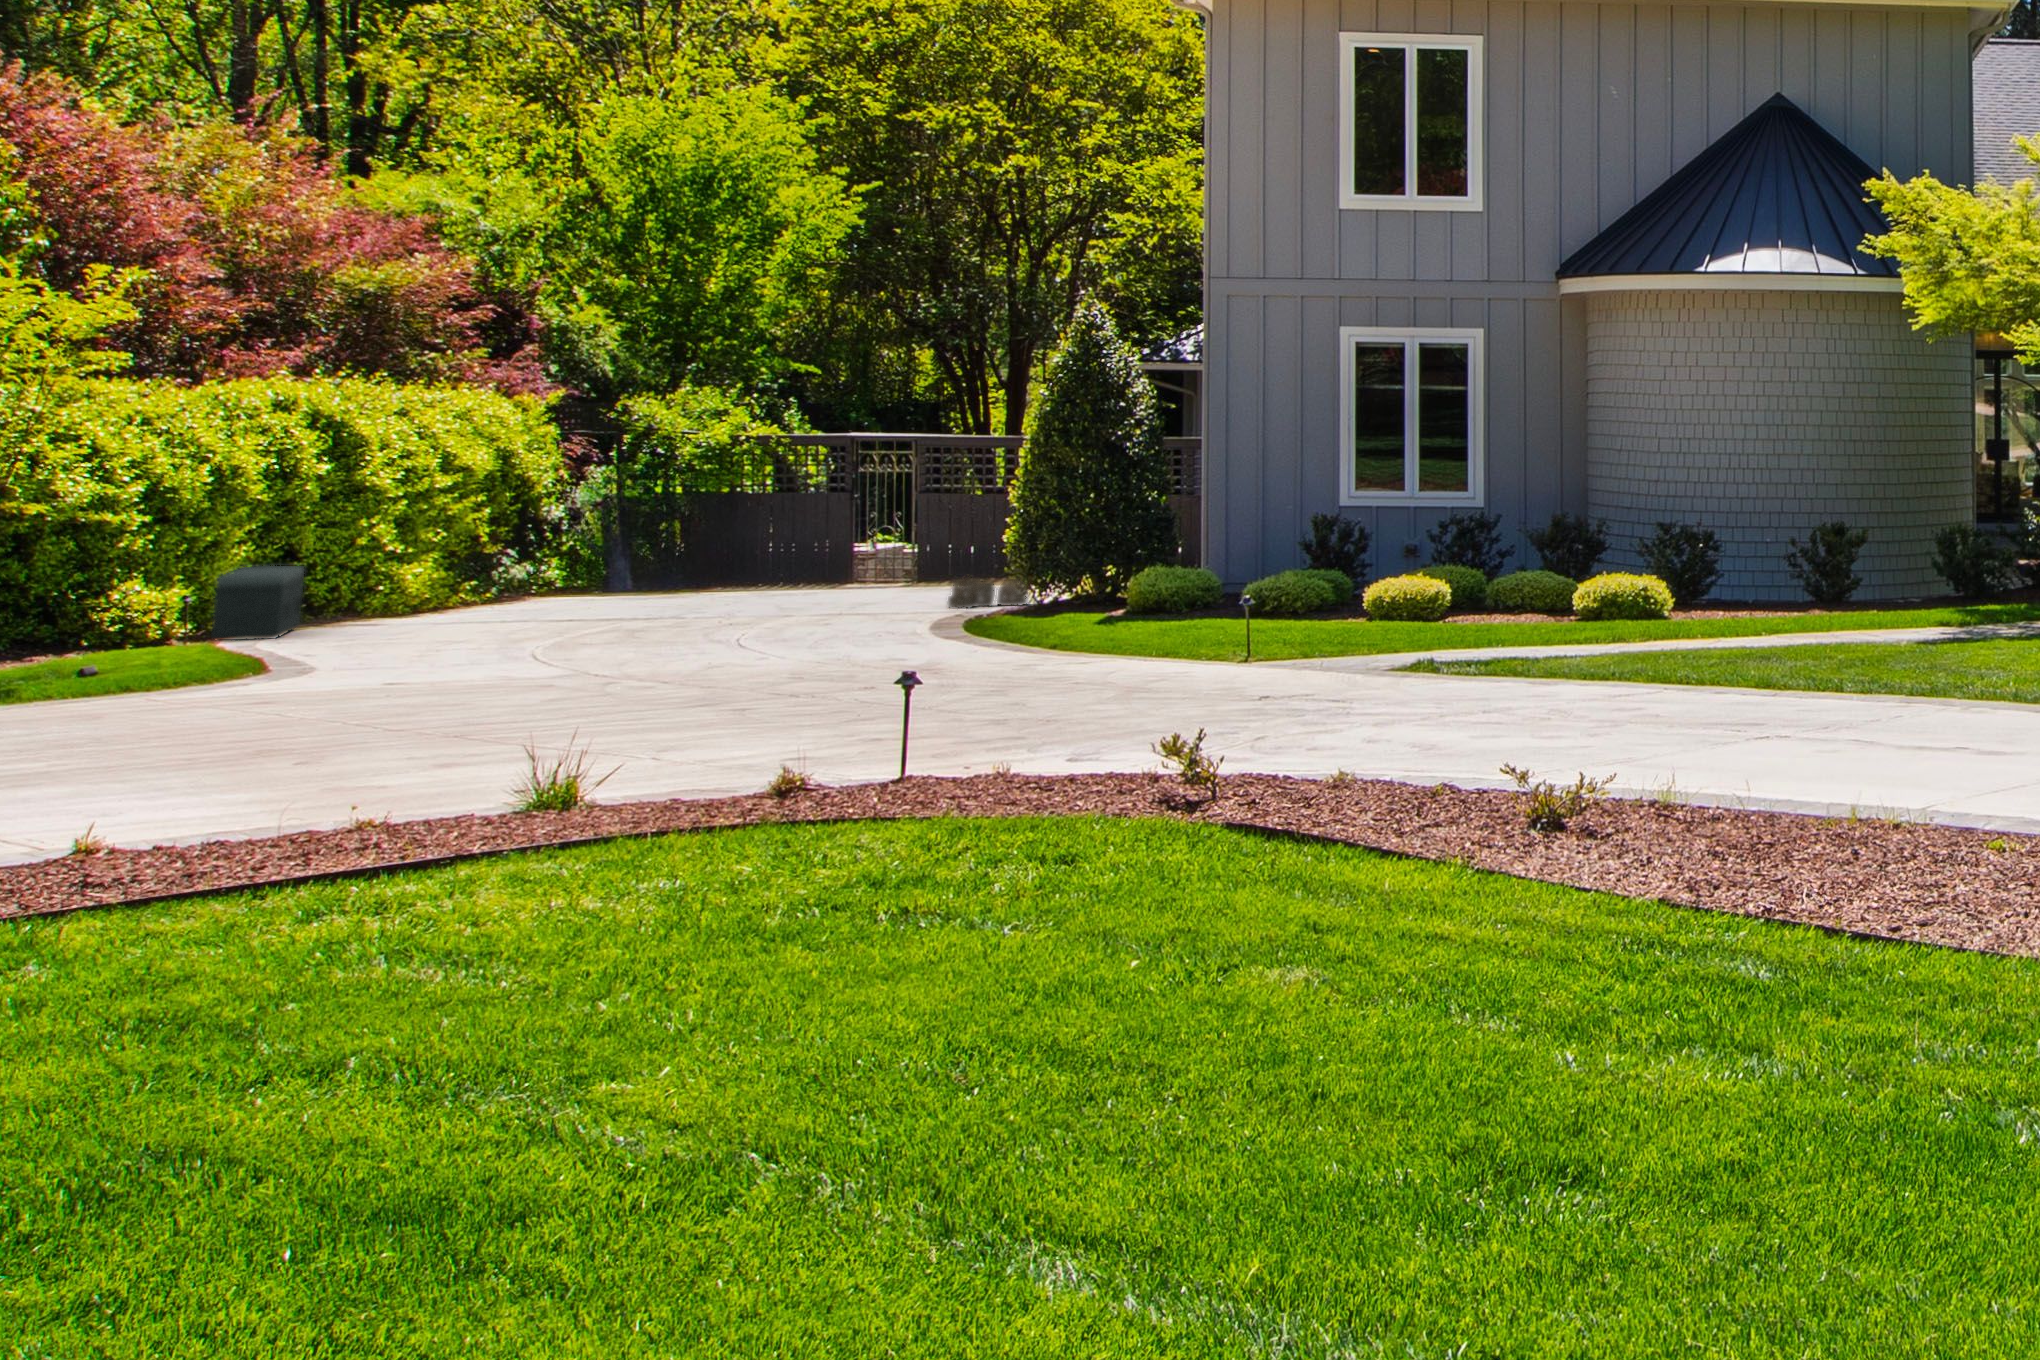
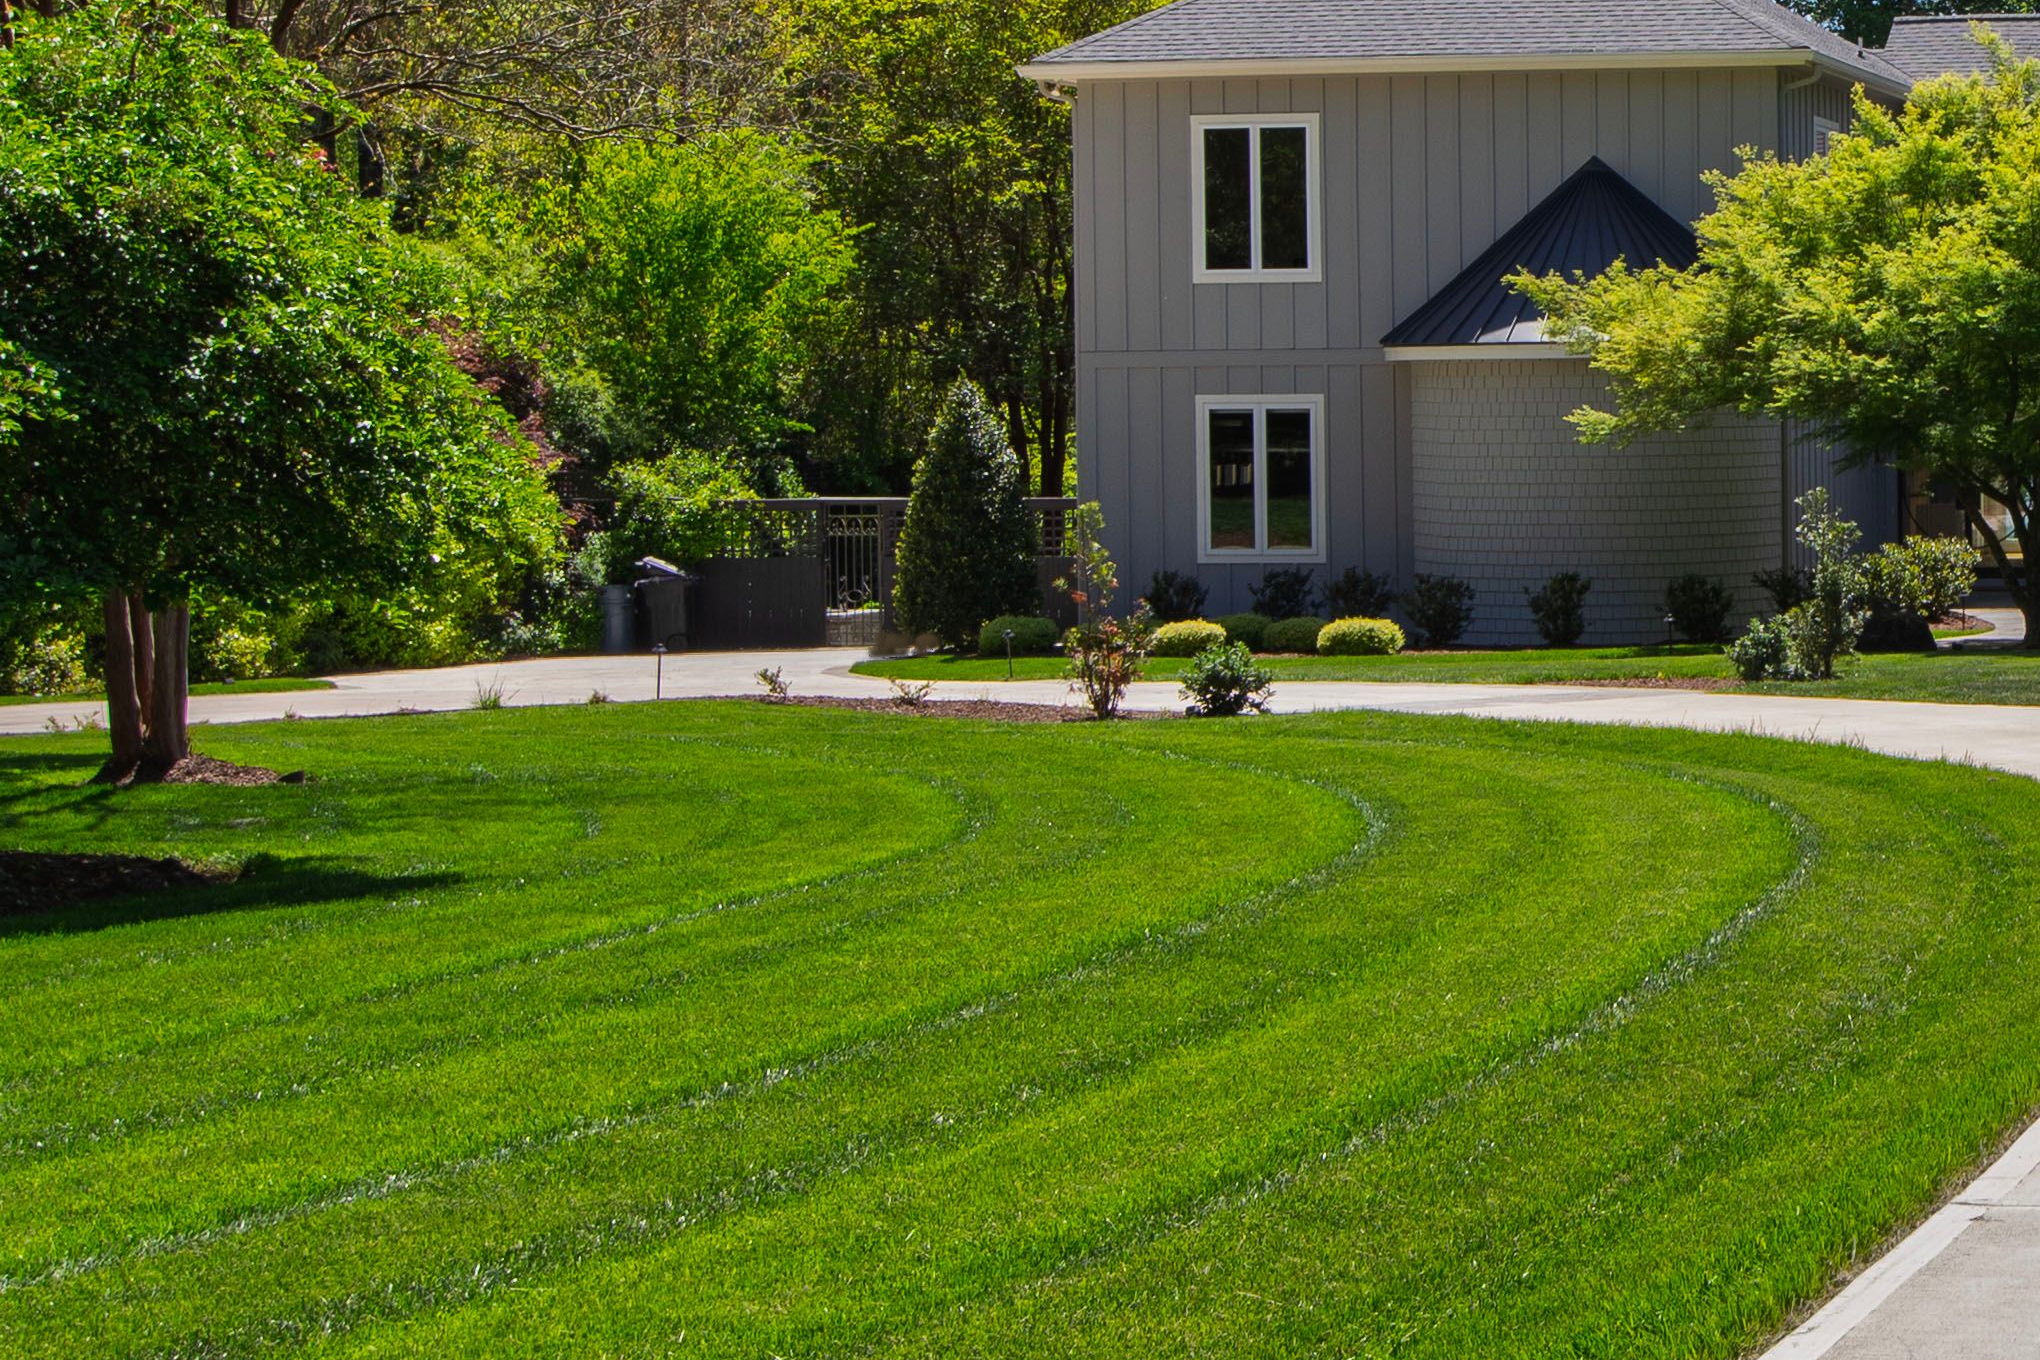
storage bench: present [211,566,304,640] -> none [285,615,347,672]

